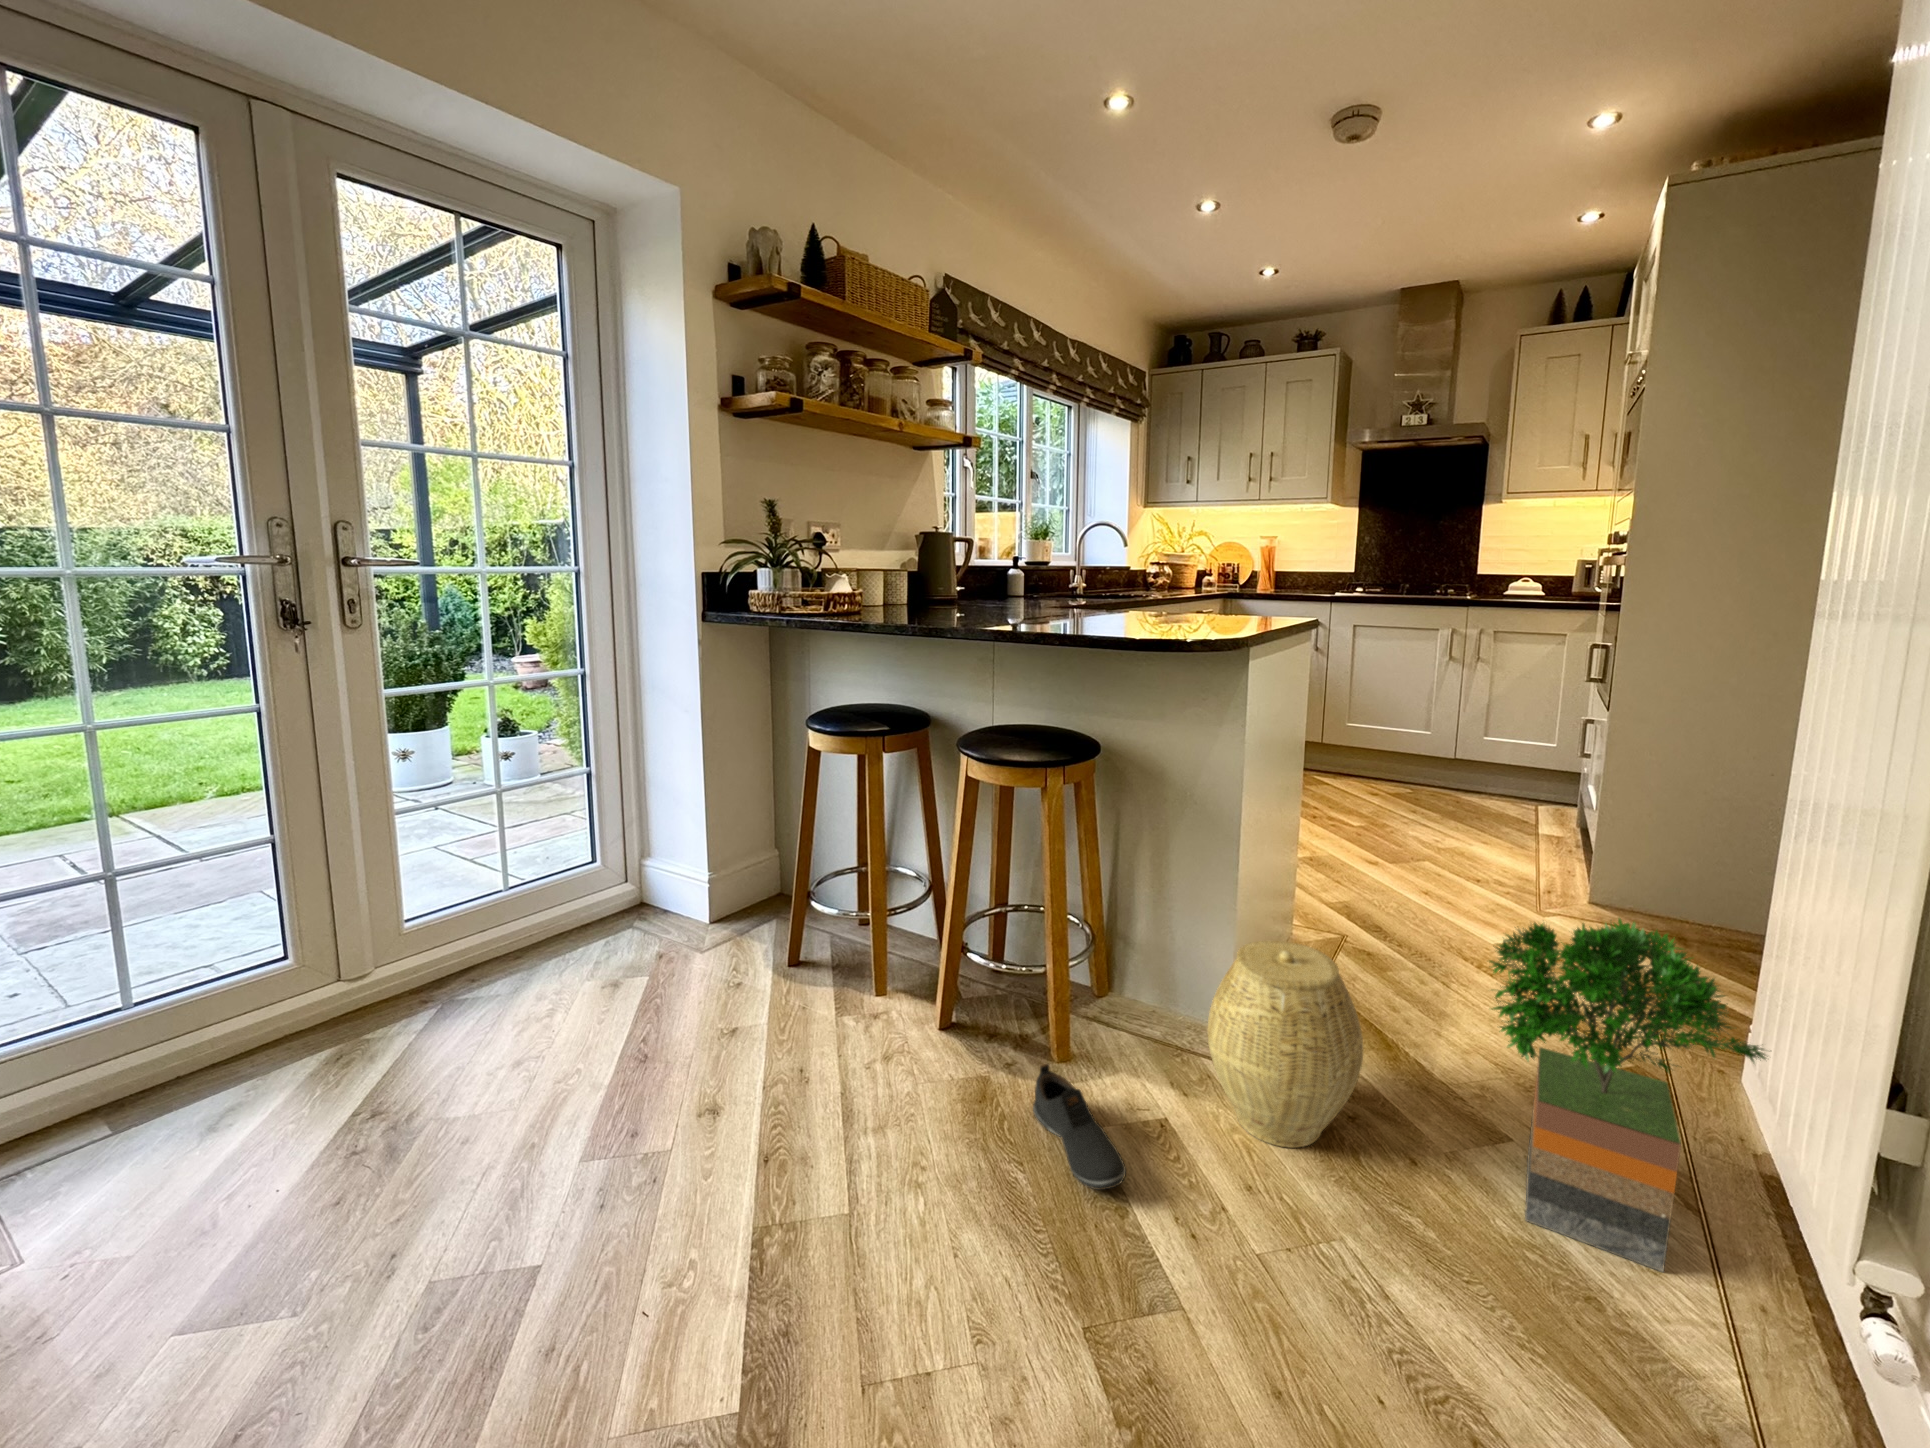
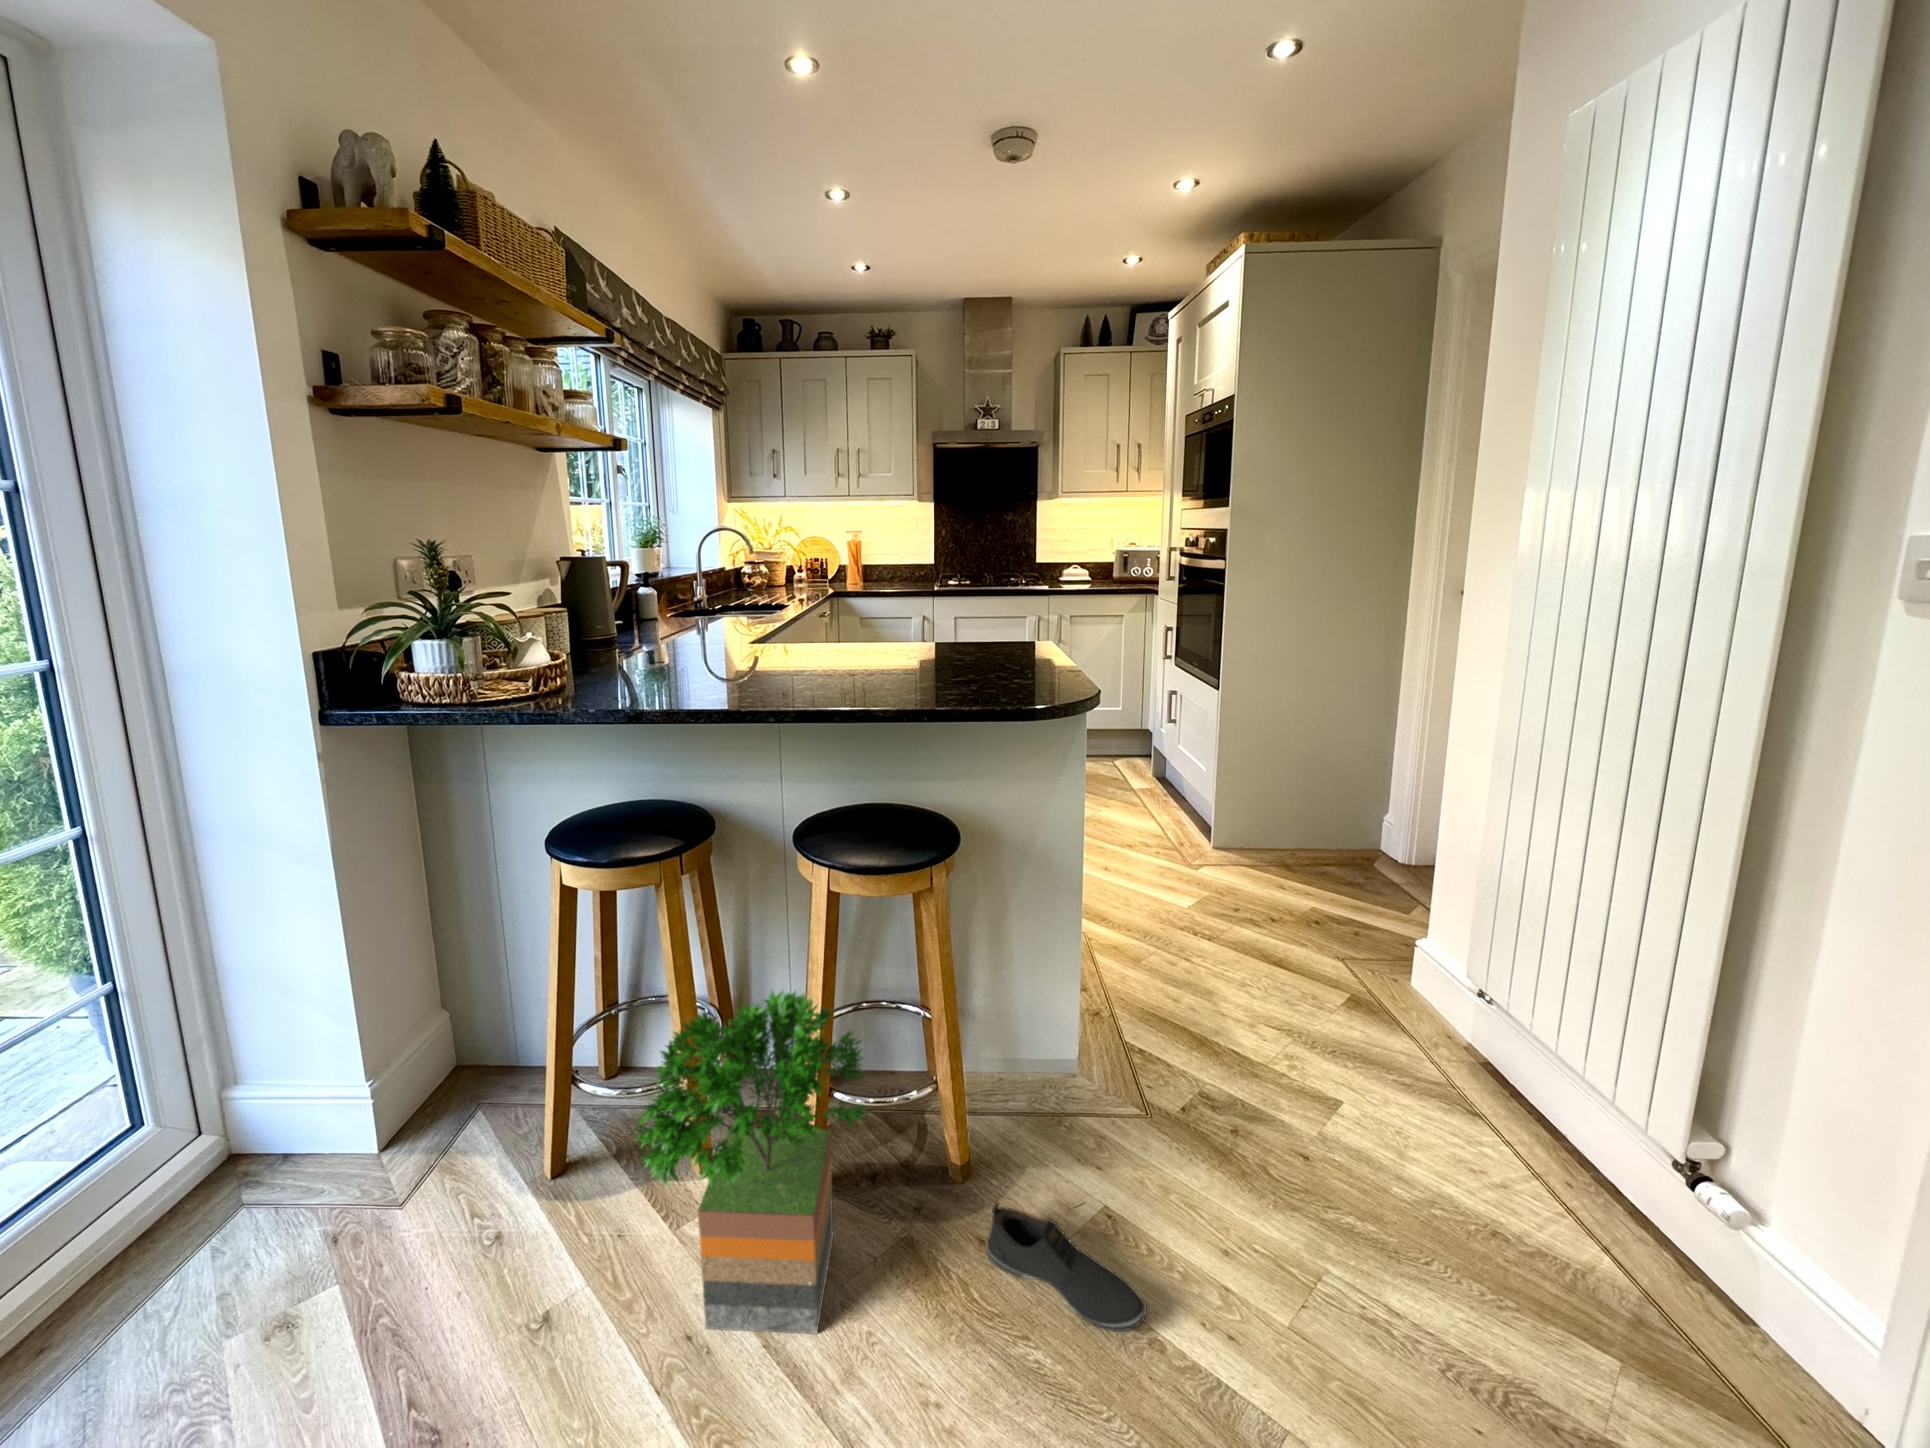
potted tree: present [1490,918,1766,1272] -> present [633,990,867,1334]
woven basket: present [1207,941,1363,1148] -> none [1118,986,1270,1190]

